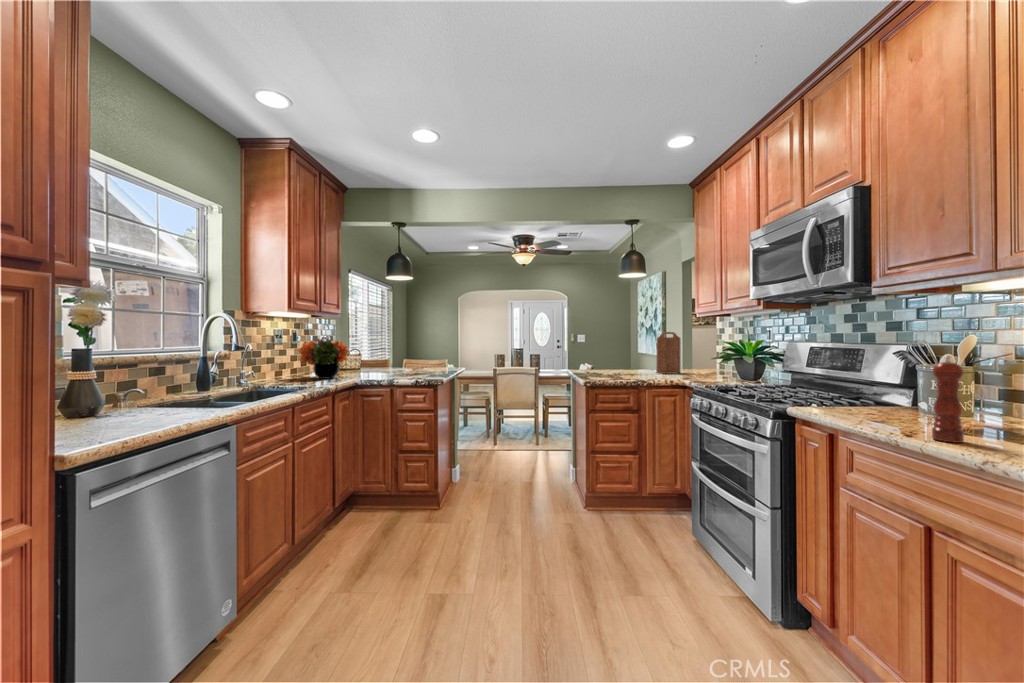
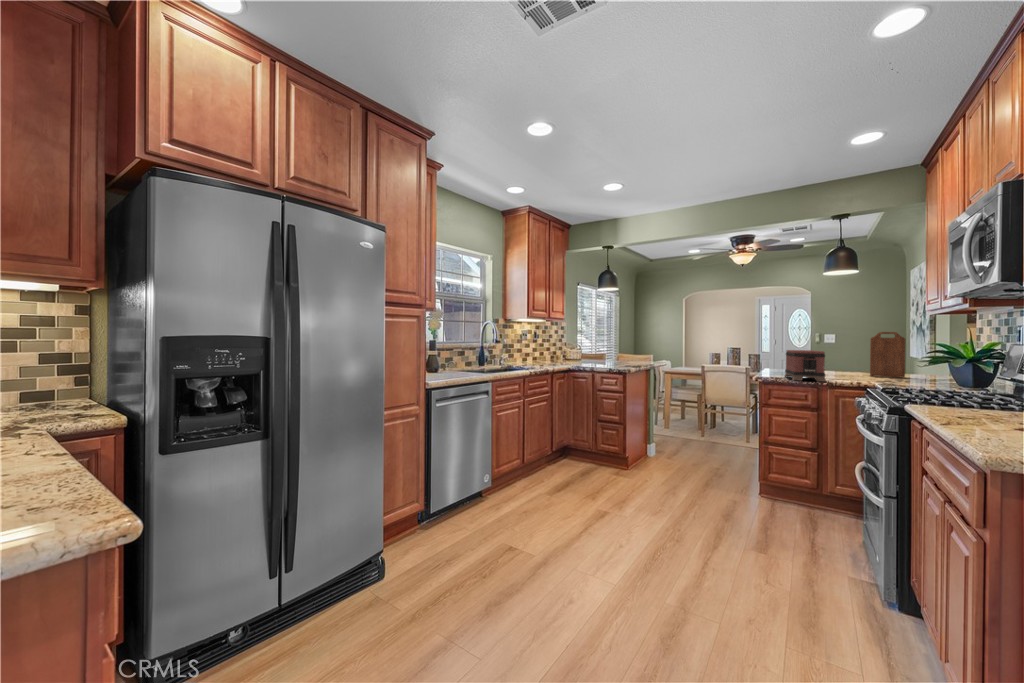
flower arrangement: present [299,337,348,379] -> none [536,335,568,364]
toaster: none [604,351,650,383] -> present [785,350,826,382]
pepper mill: present [932,356,964,443] -> none [954,354,983,429]

